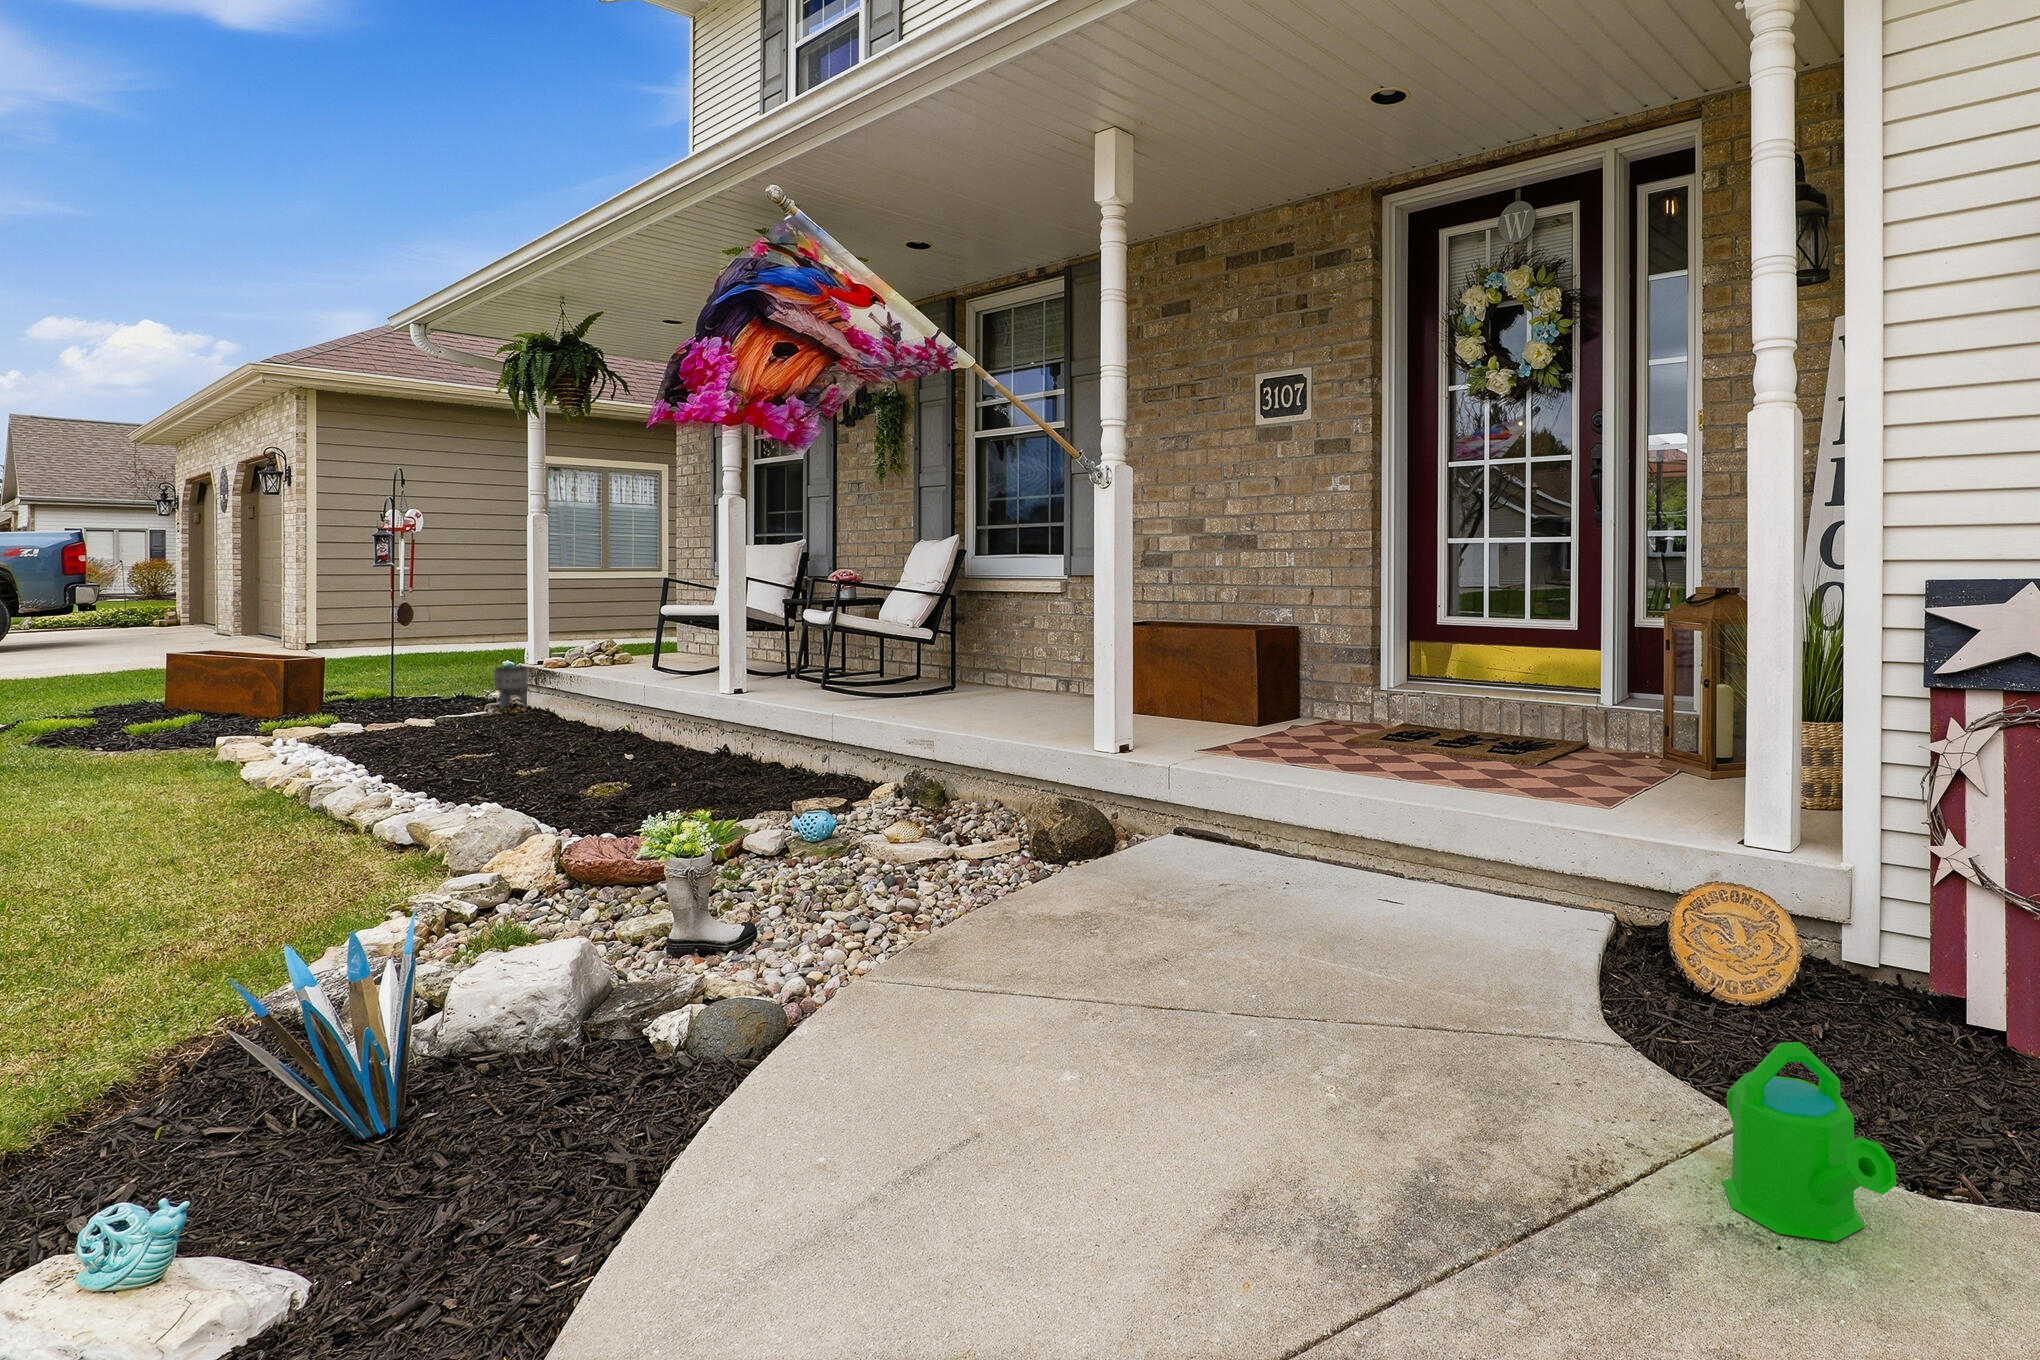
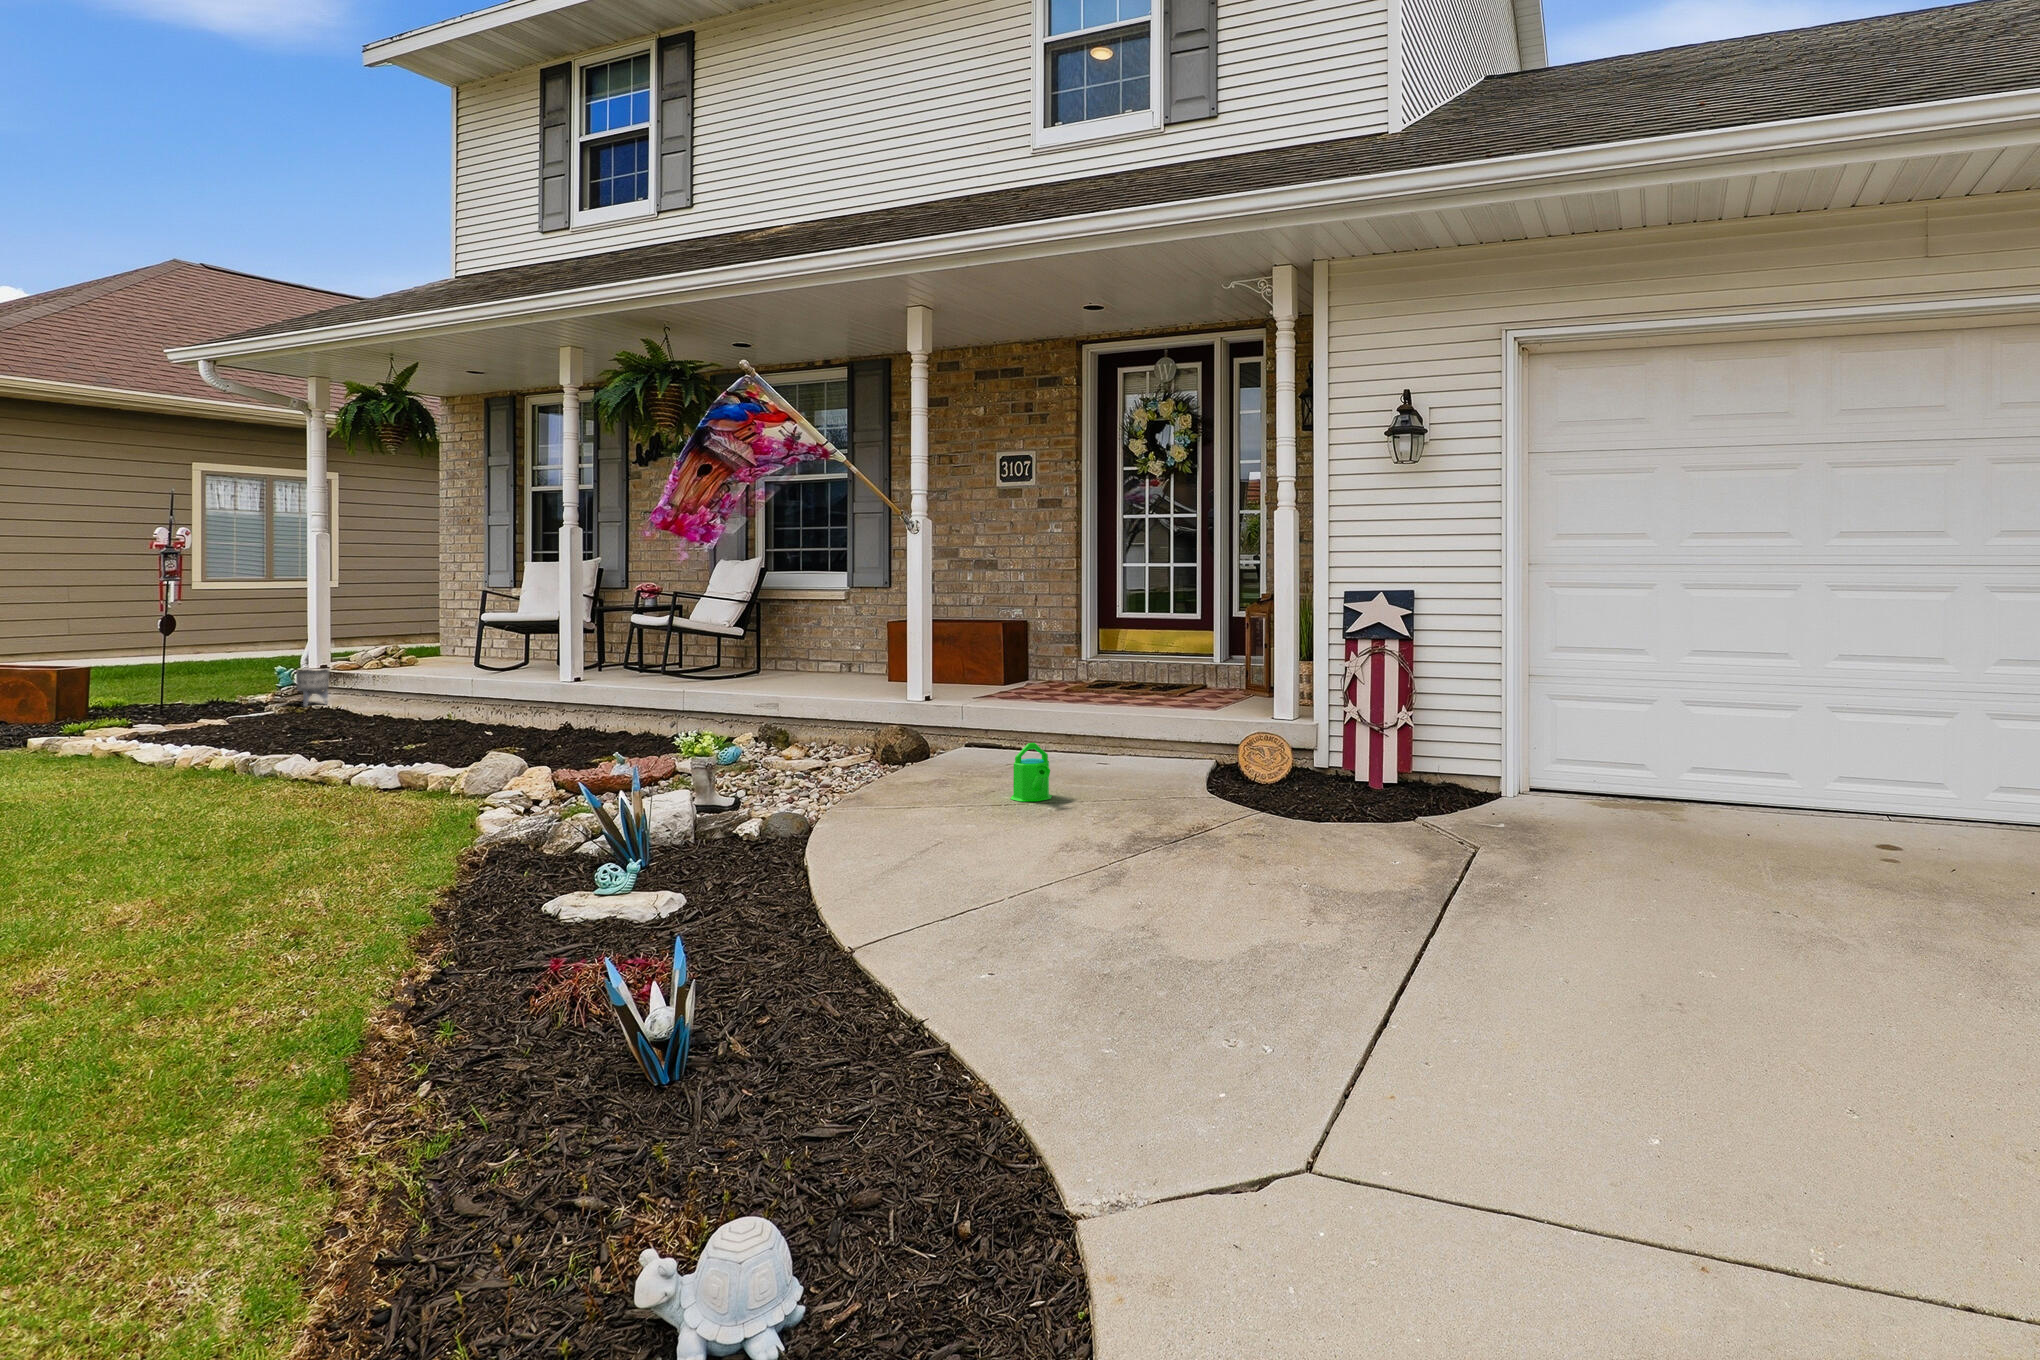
watering can: present [1723,1042,1897,1242] -> present [1010,743,1052,802]

